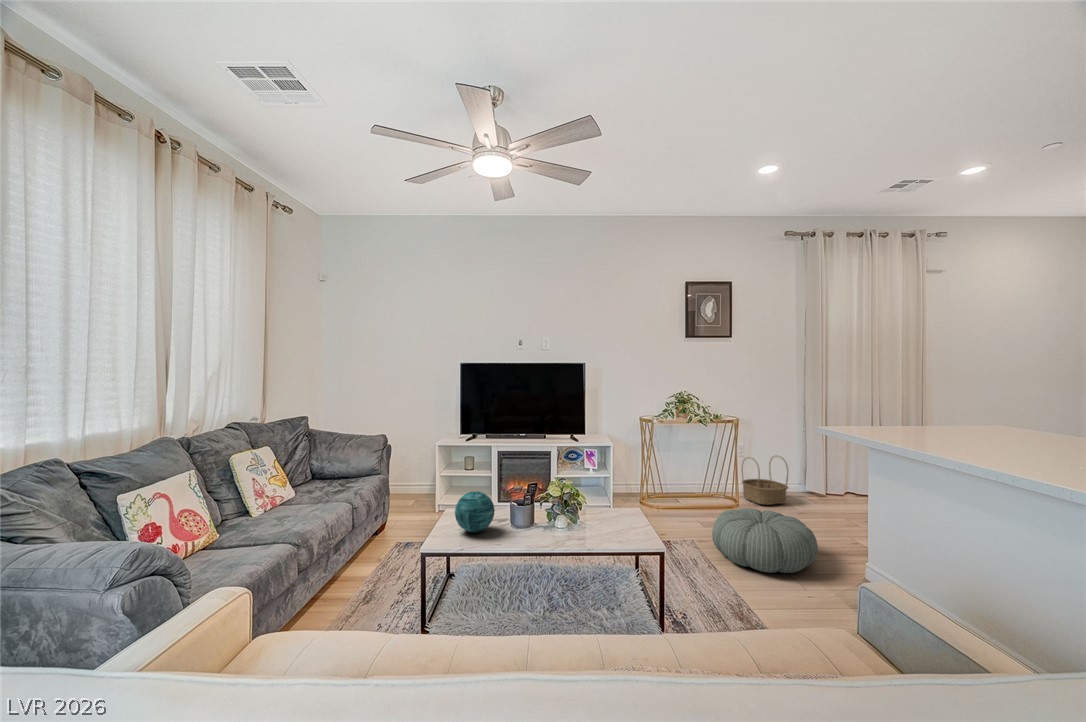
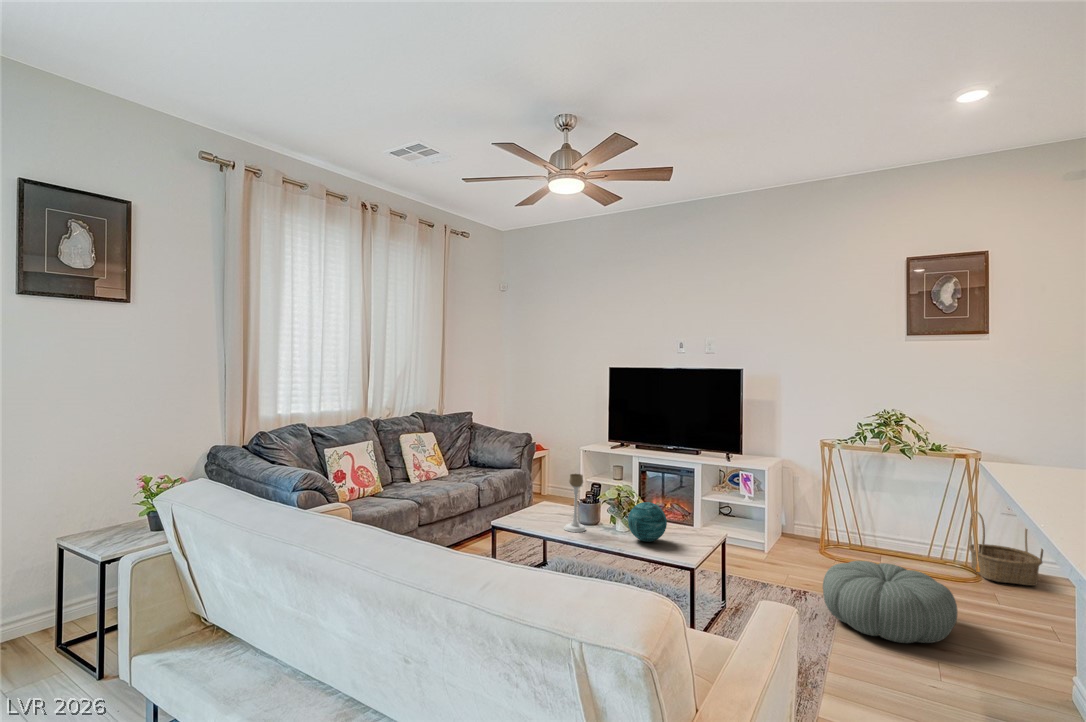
candle holder: none [517,474,542,542] -> present [564,474,586,532]
decorative orb: present [455,491,495,532] -> present [628,502,667,542]

